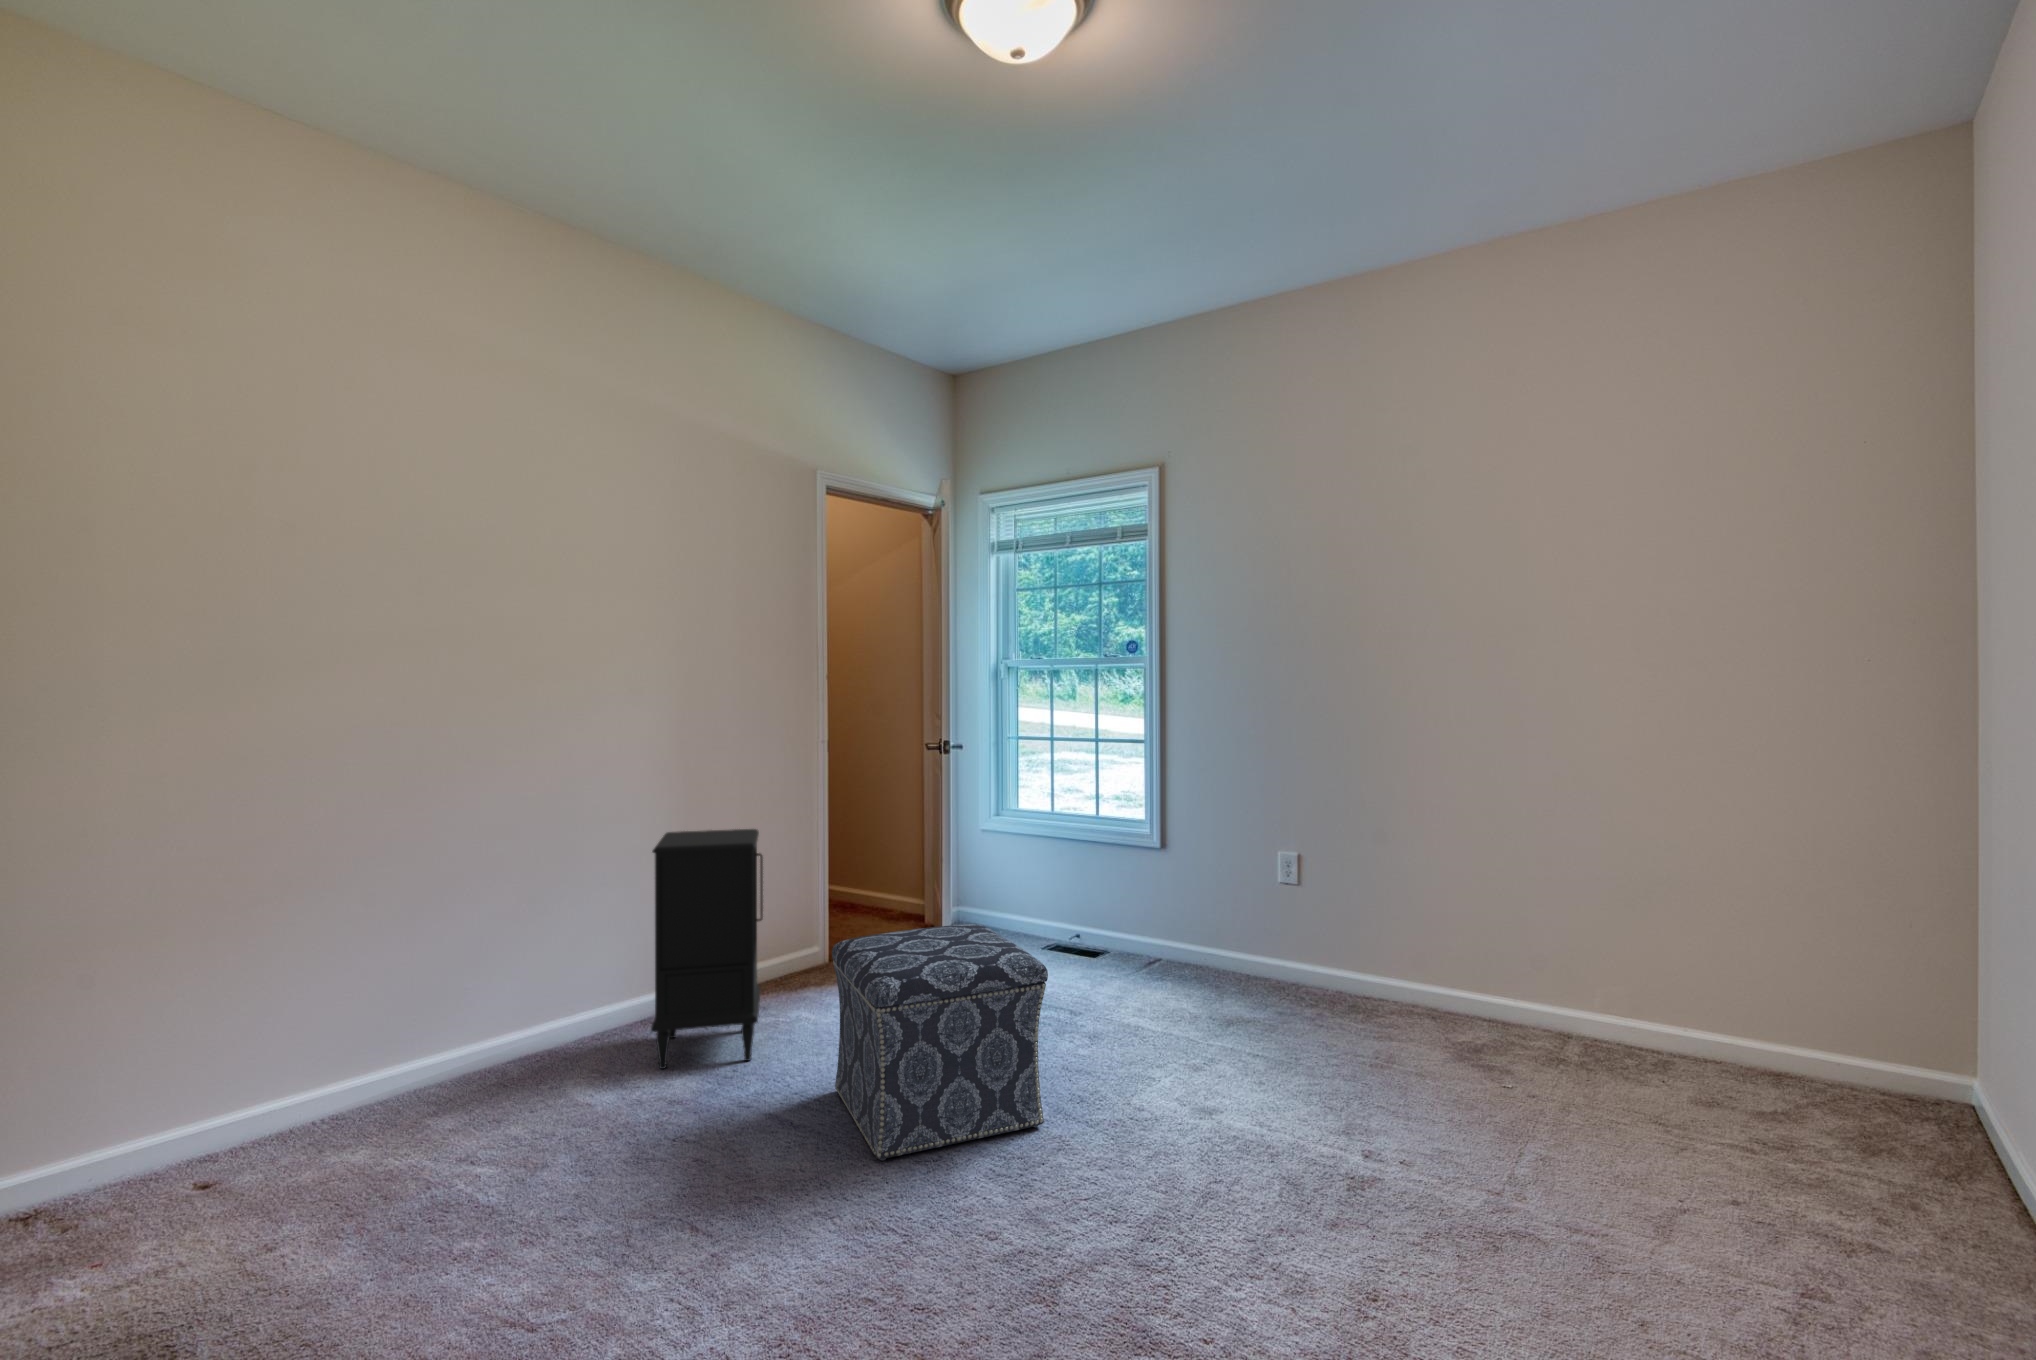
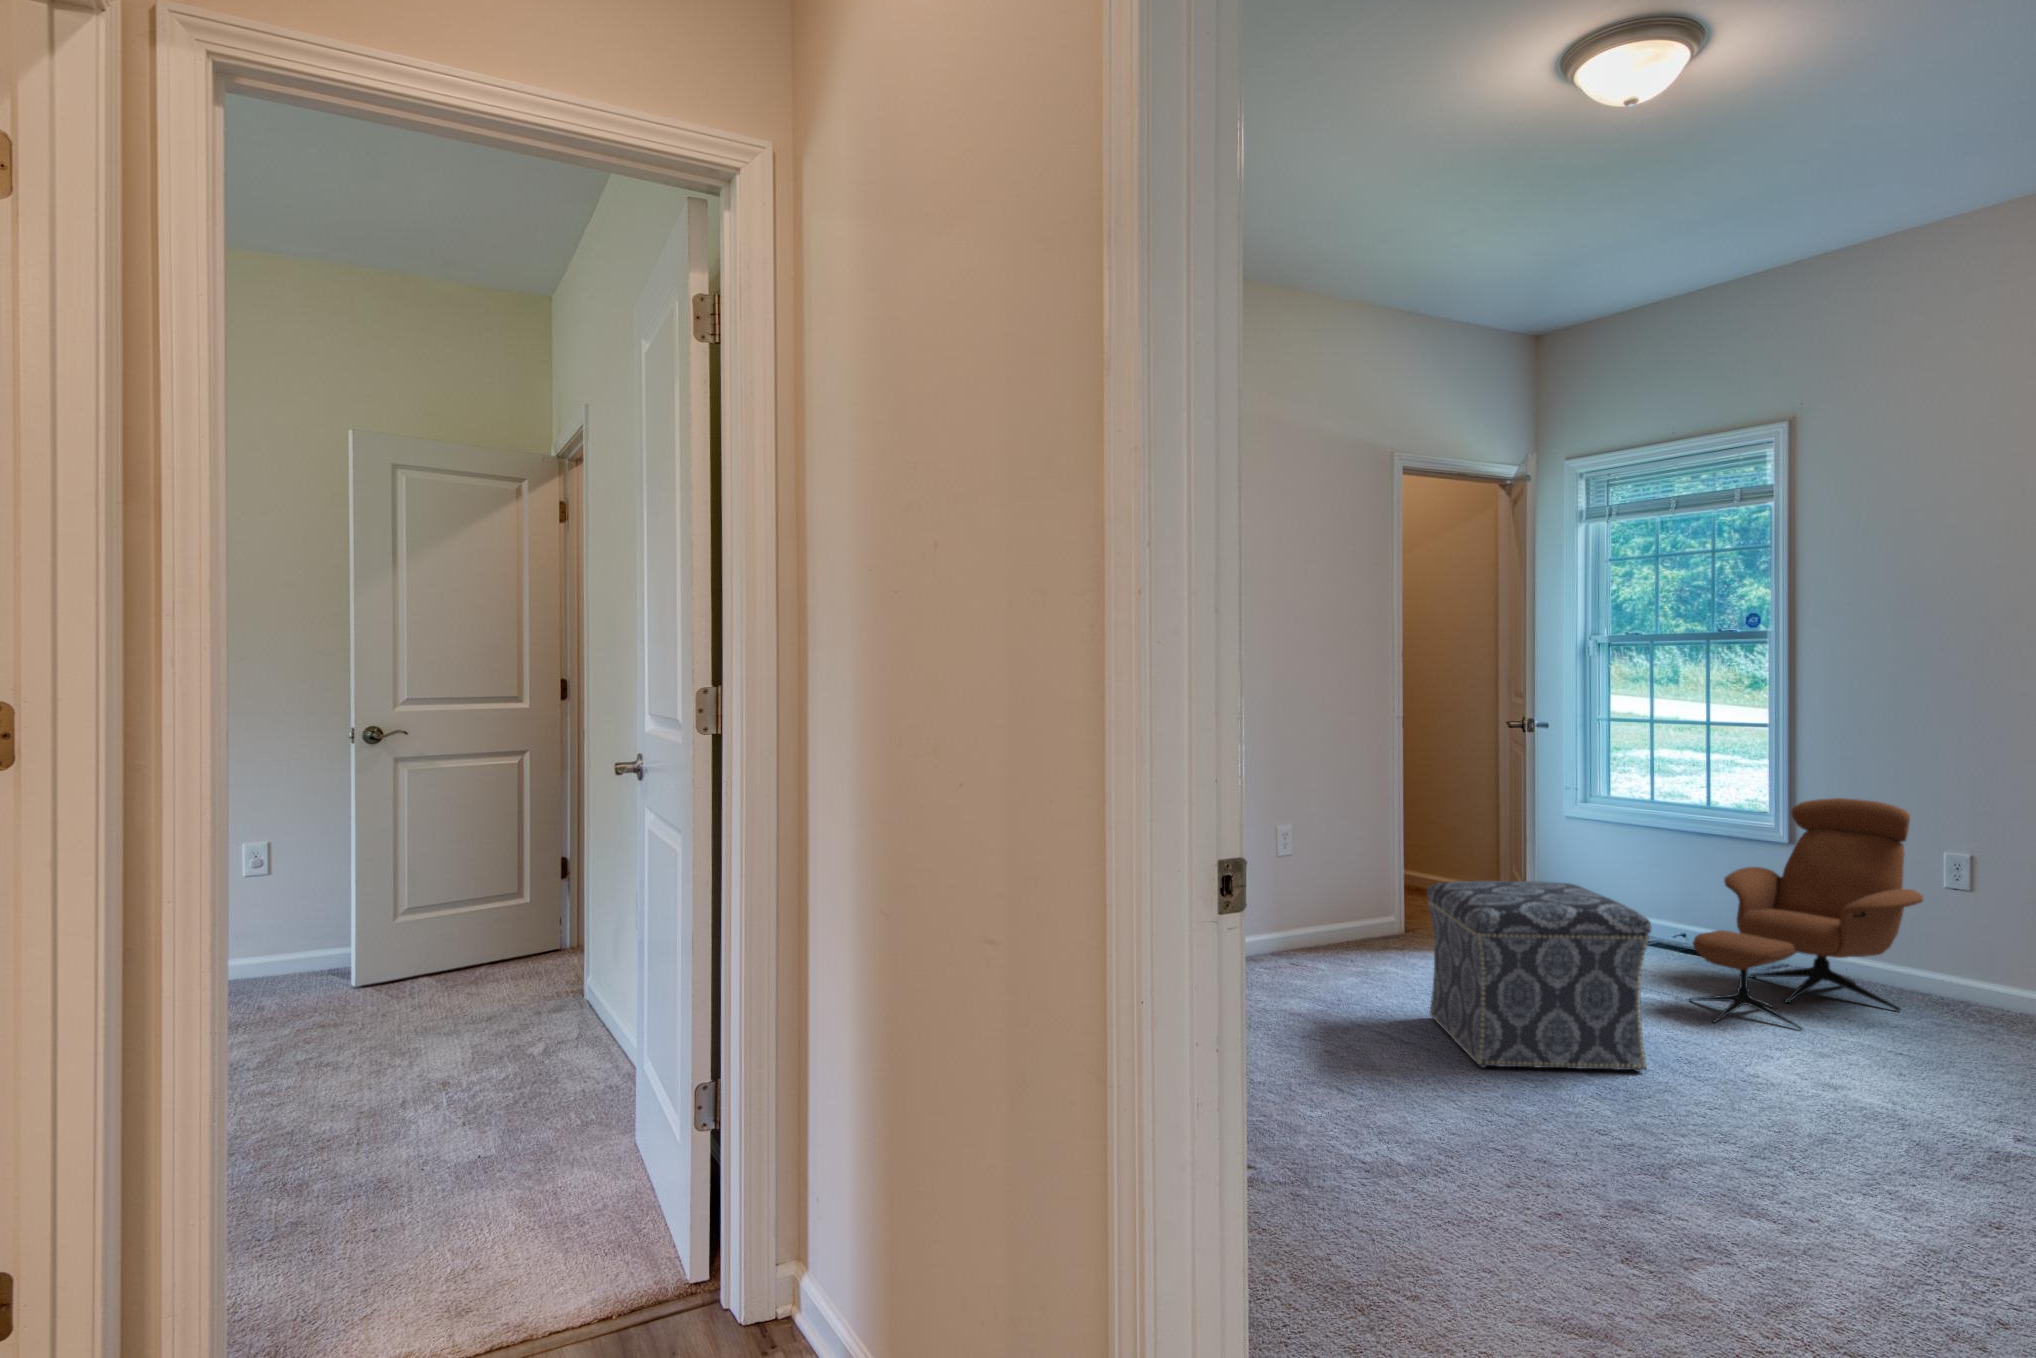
lounge chair: none [1080,807,1254,1041] -> present [1689,798,1923,1029]
nightstand: present [651,829,763,1069] -> none [1262,785,1353,987]

